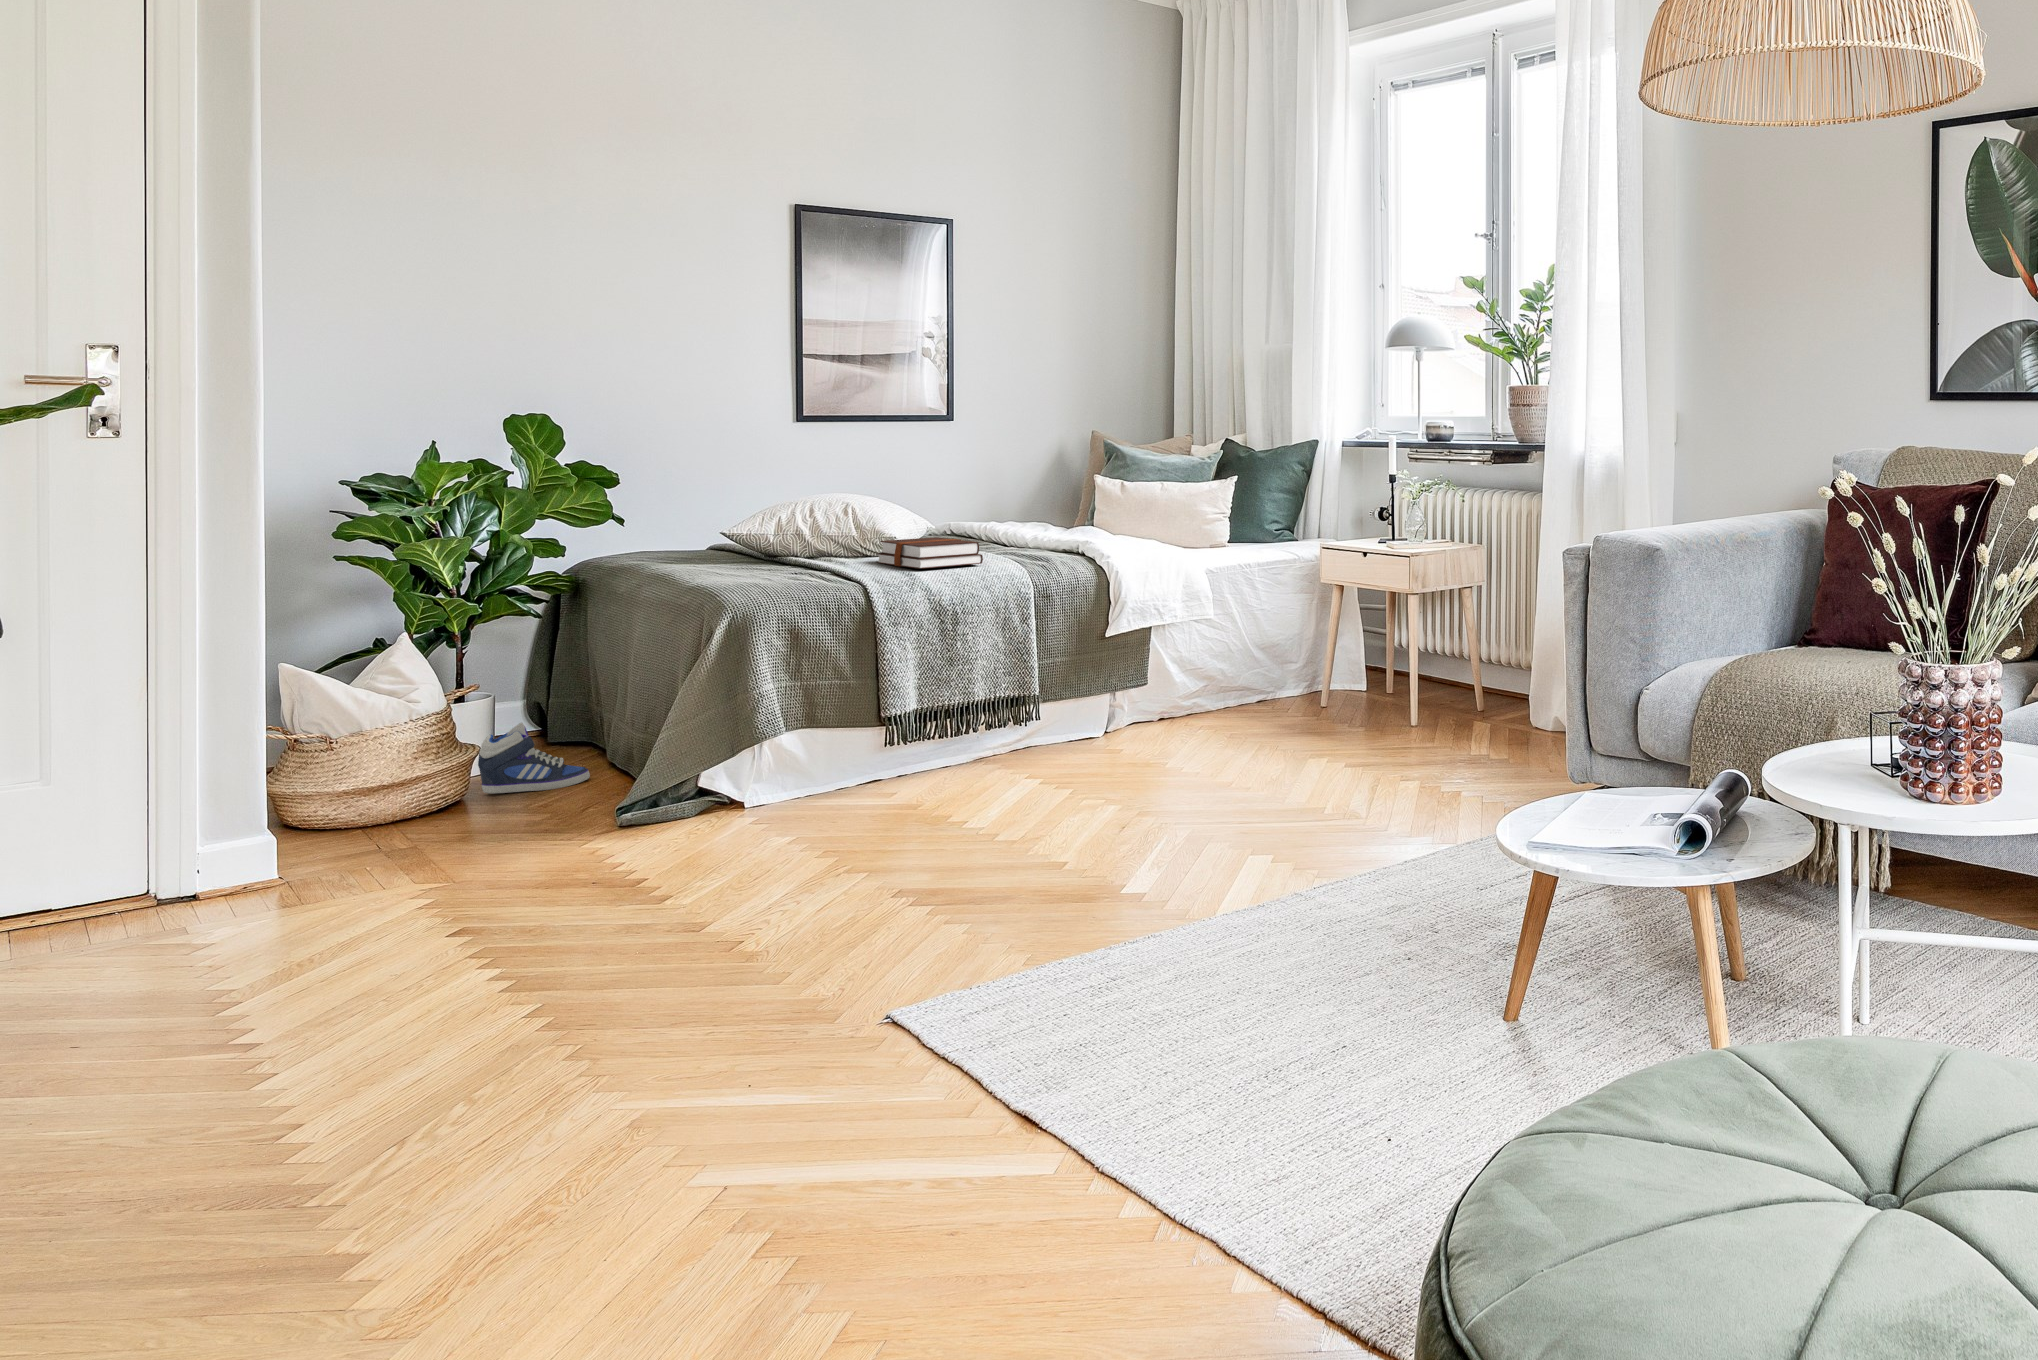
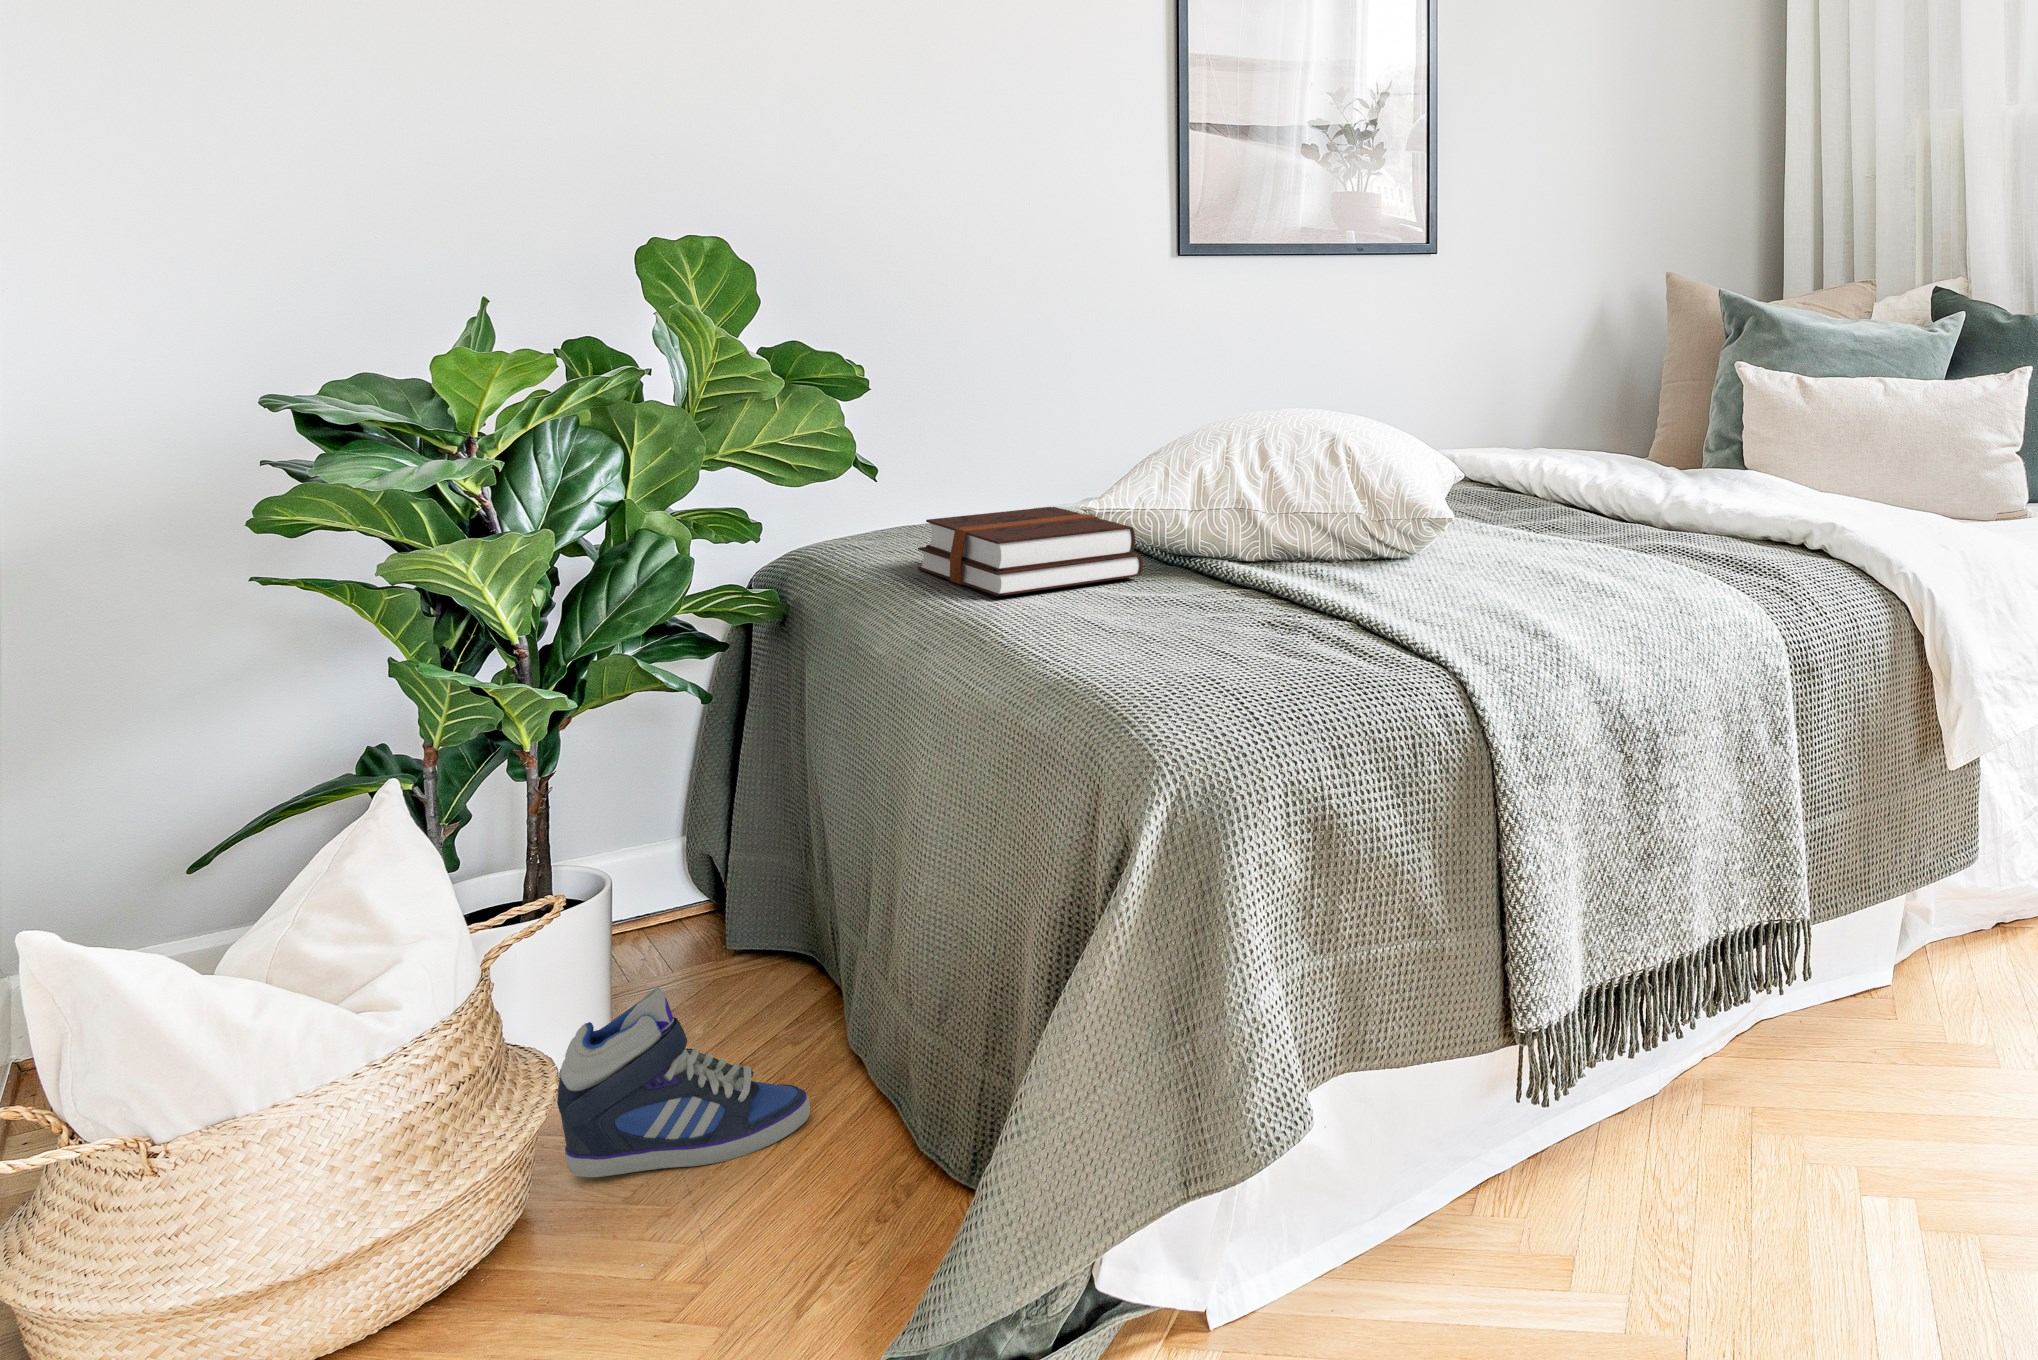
hardback book: present [877,537,983,569] -> present [918,507,1143,596]

